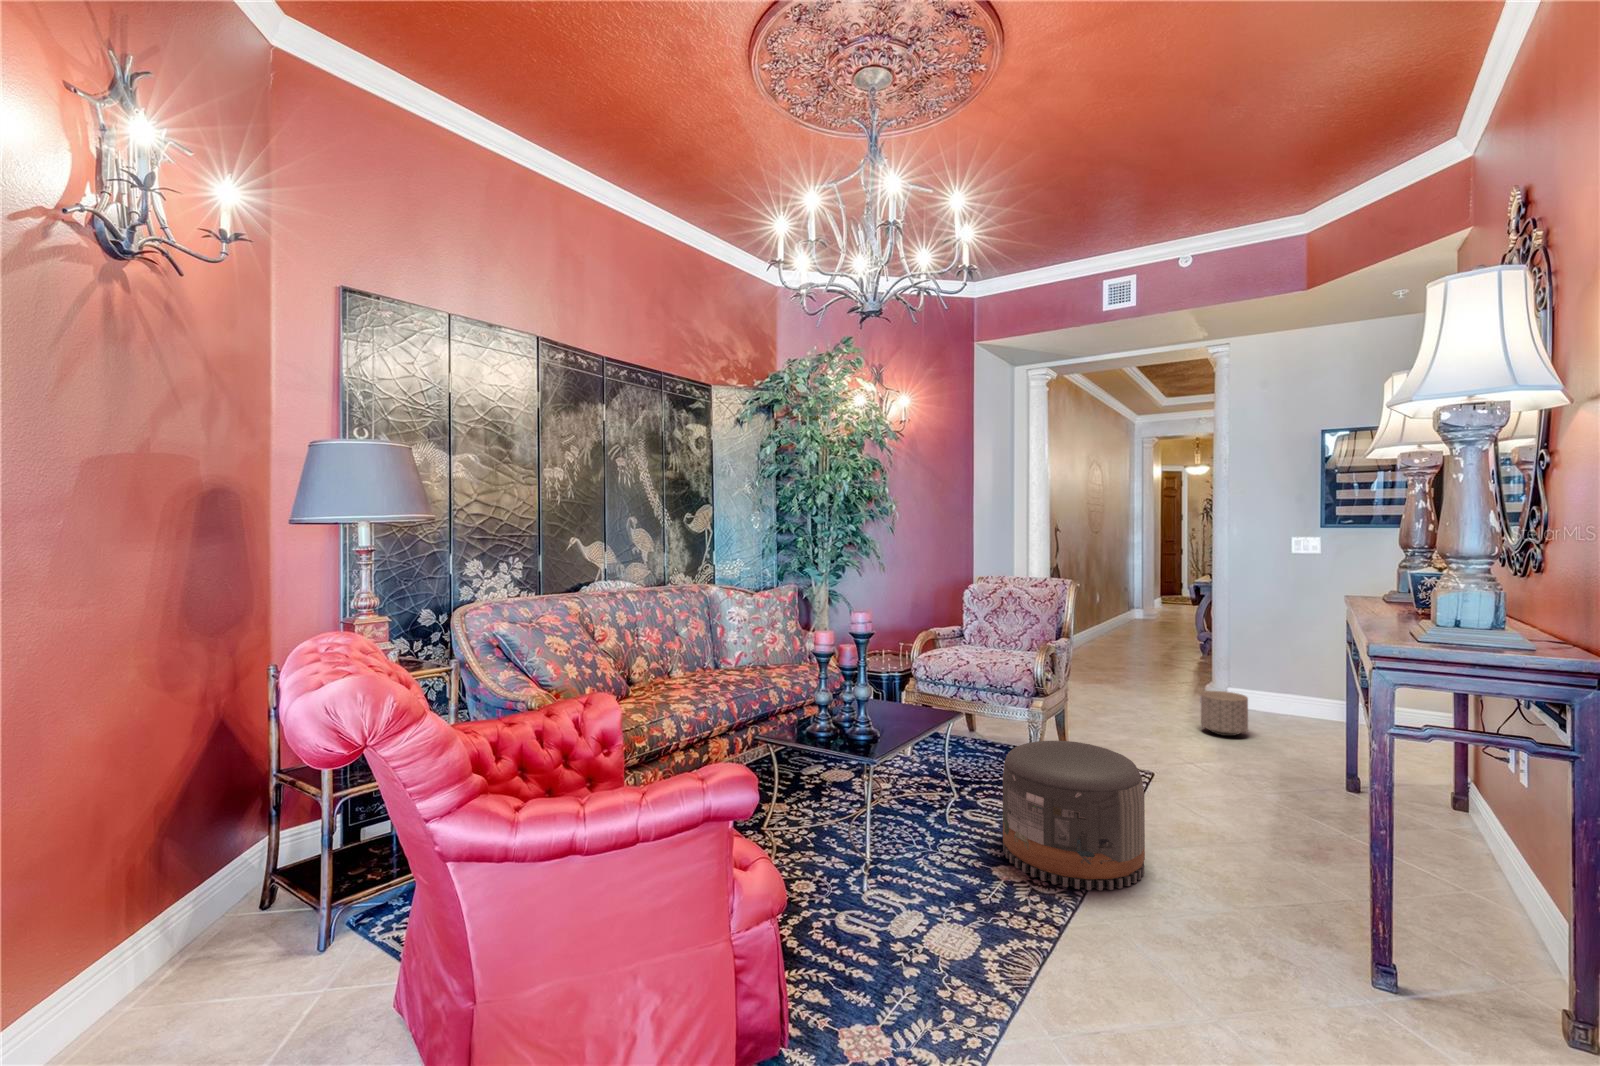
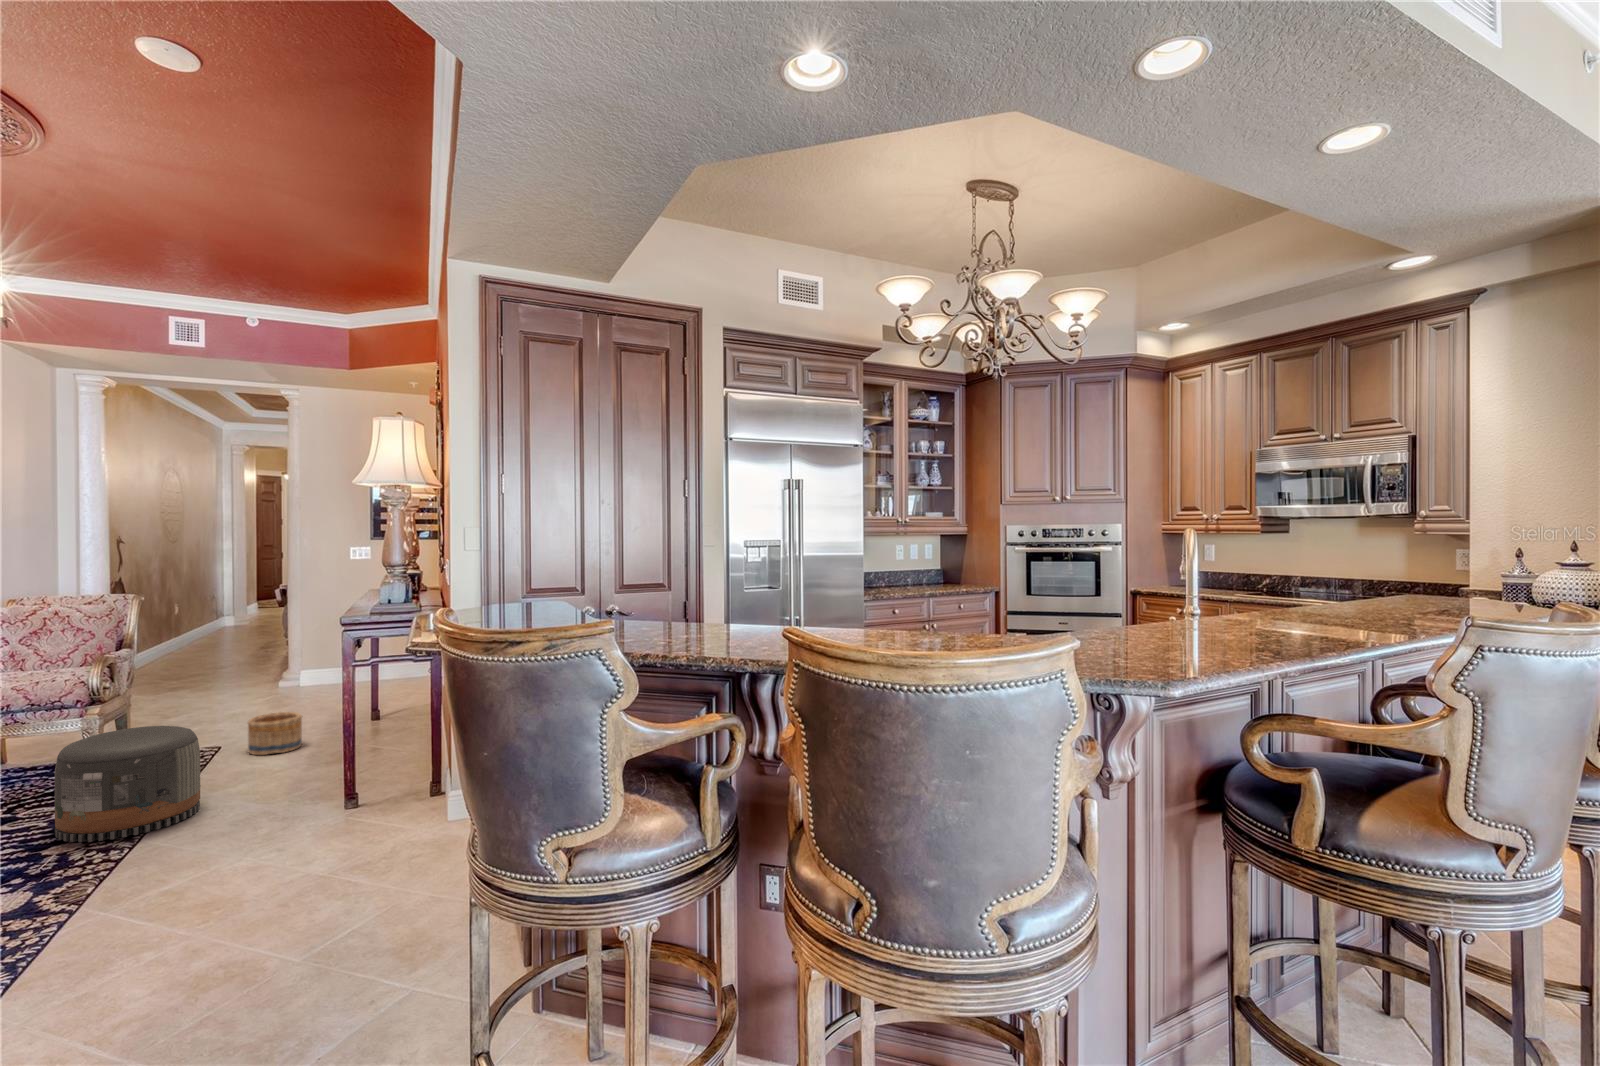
planter: present [1201,691,1248,736] -> none [271,675,311,711]
basket: none [1186,745,1255,805] -> present [248,712,302,755]

